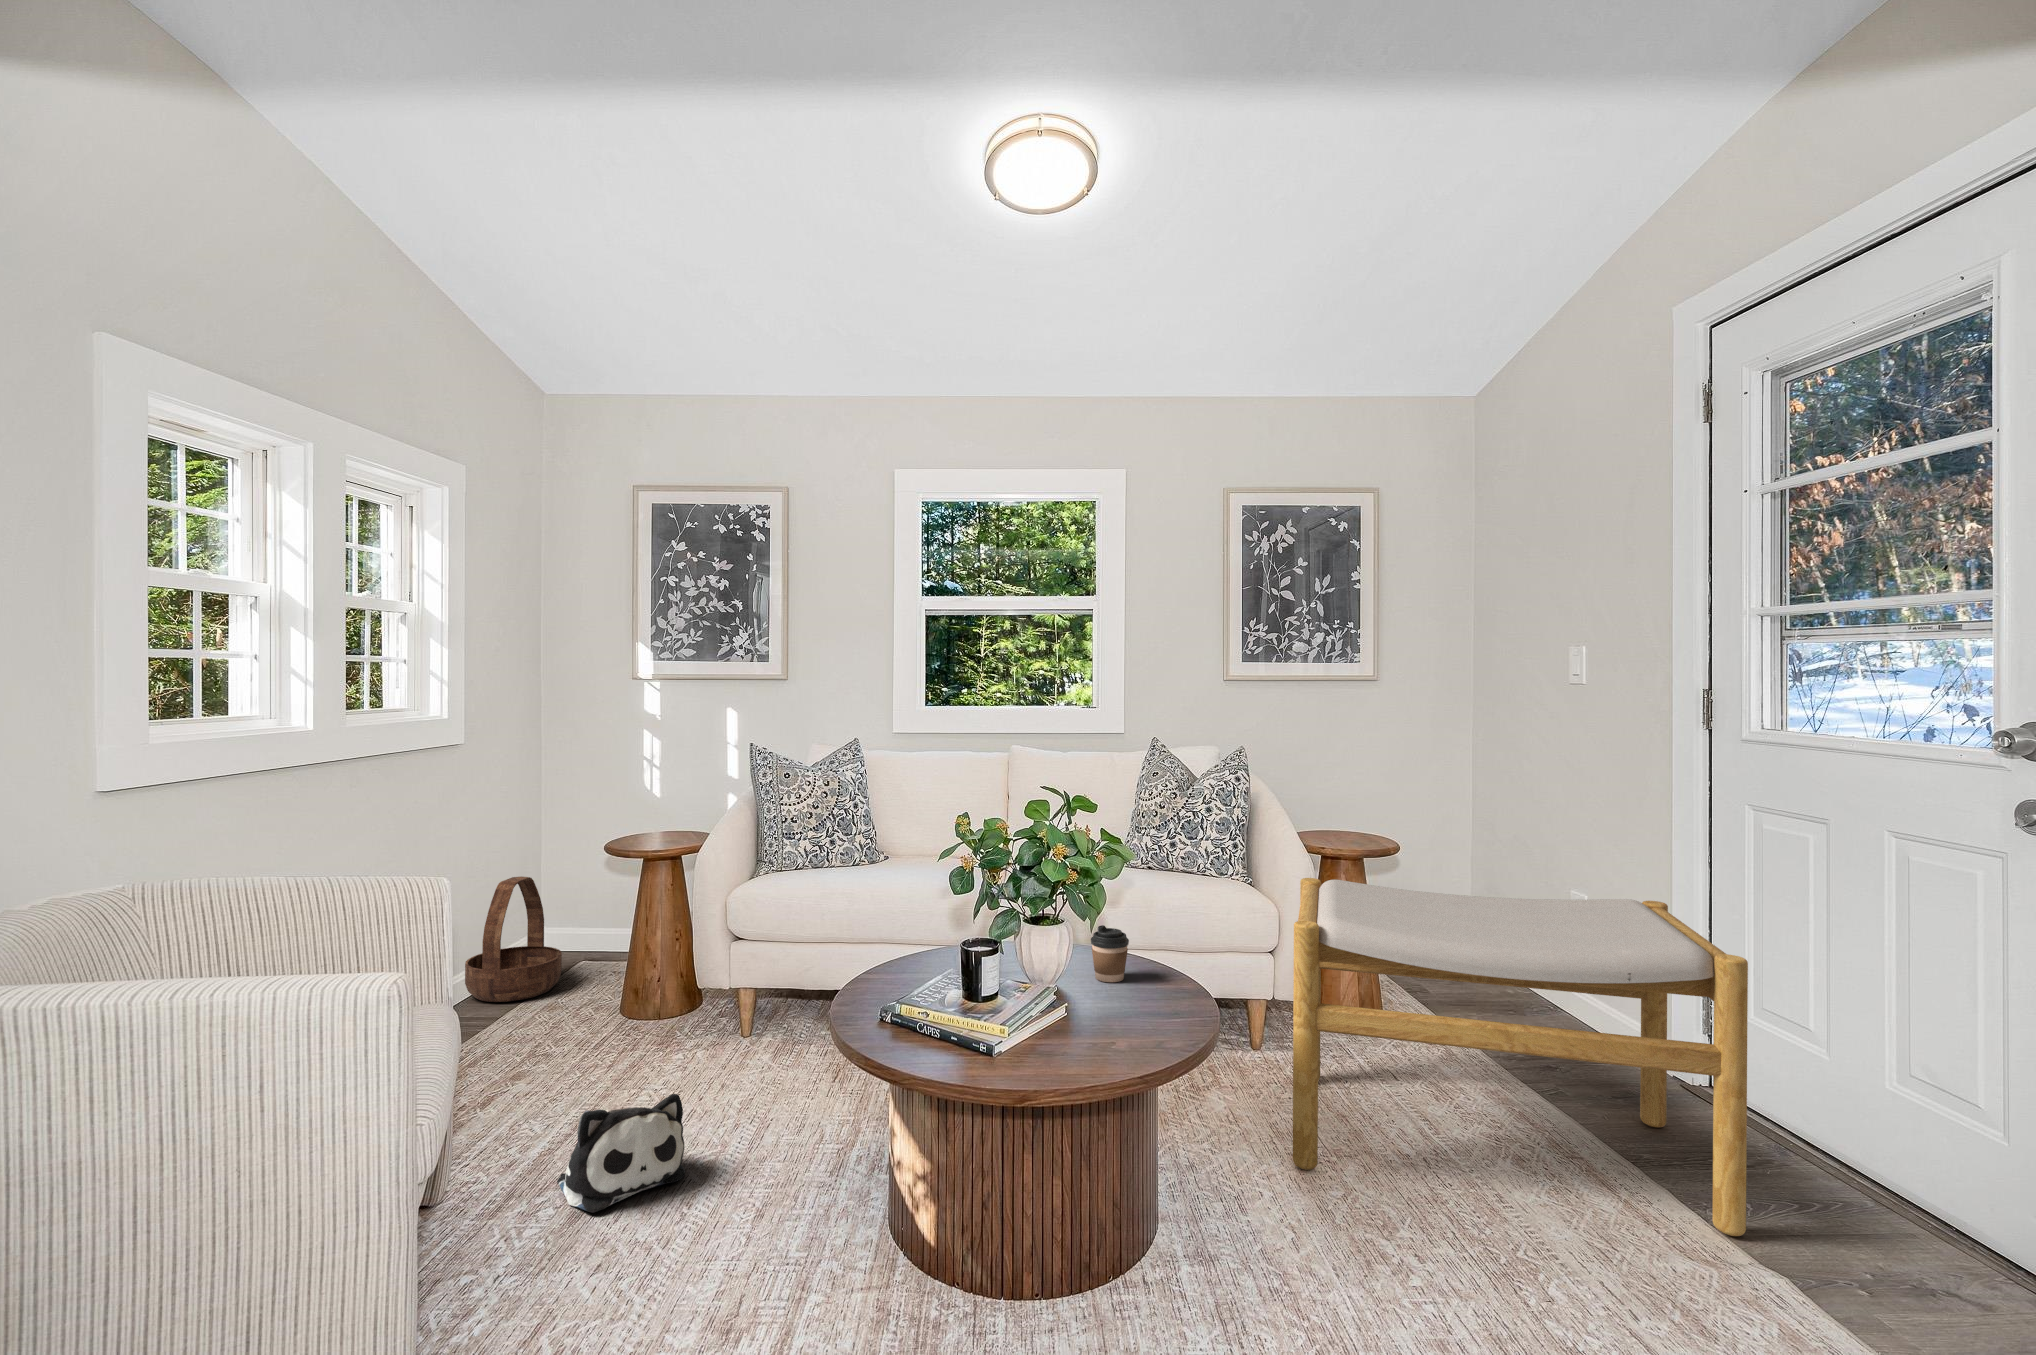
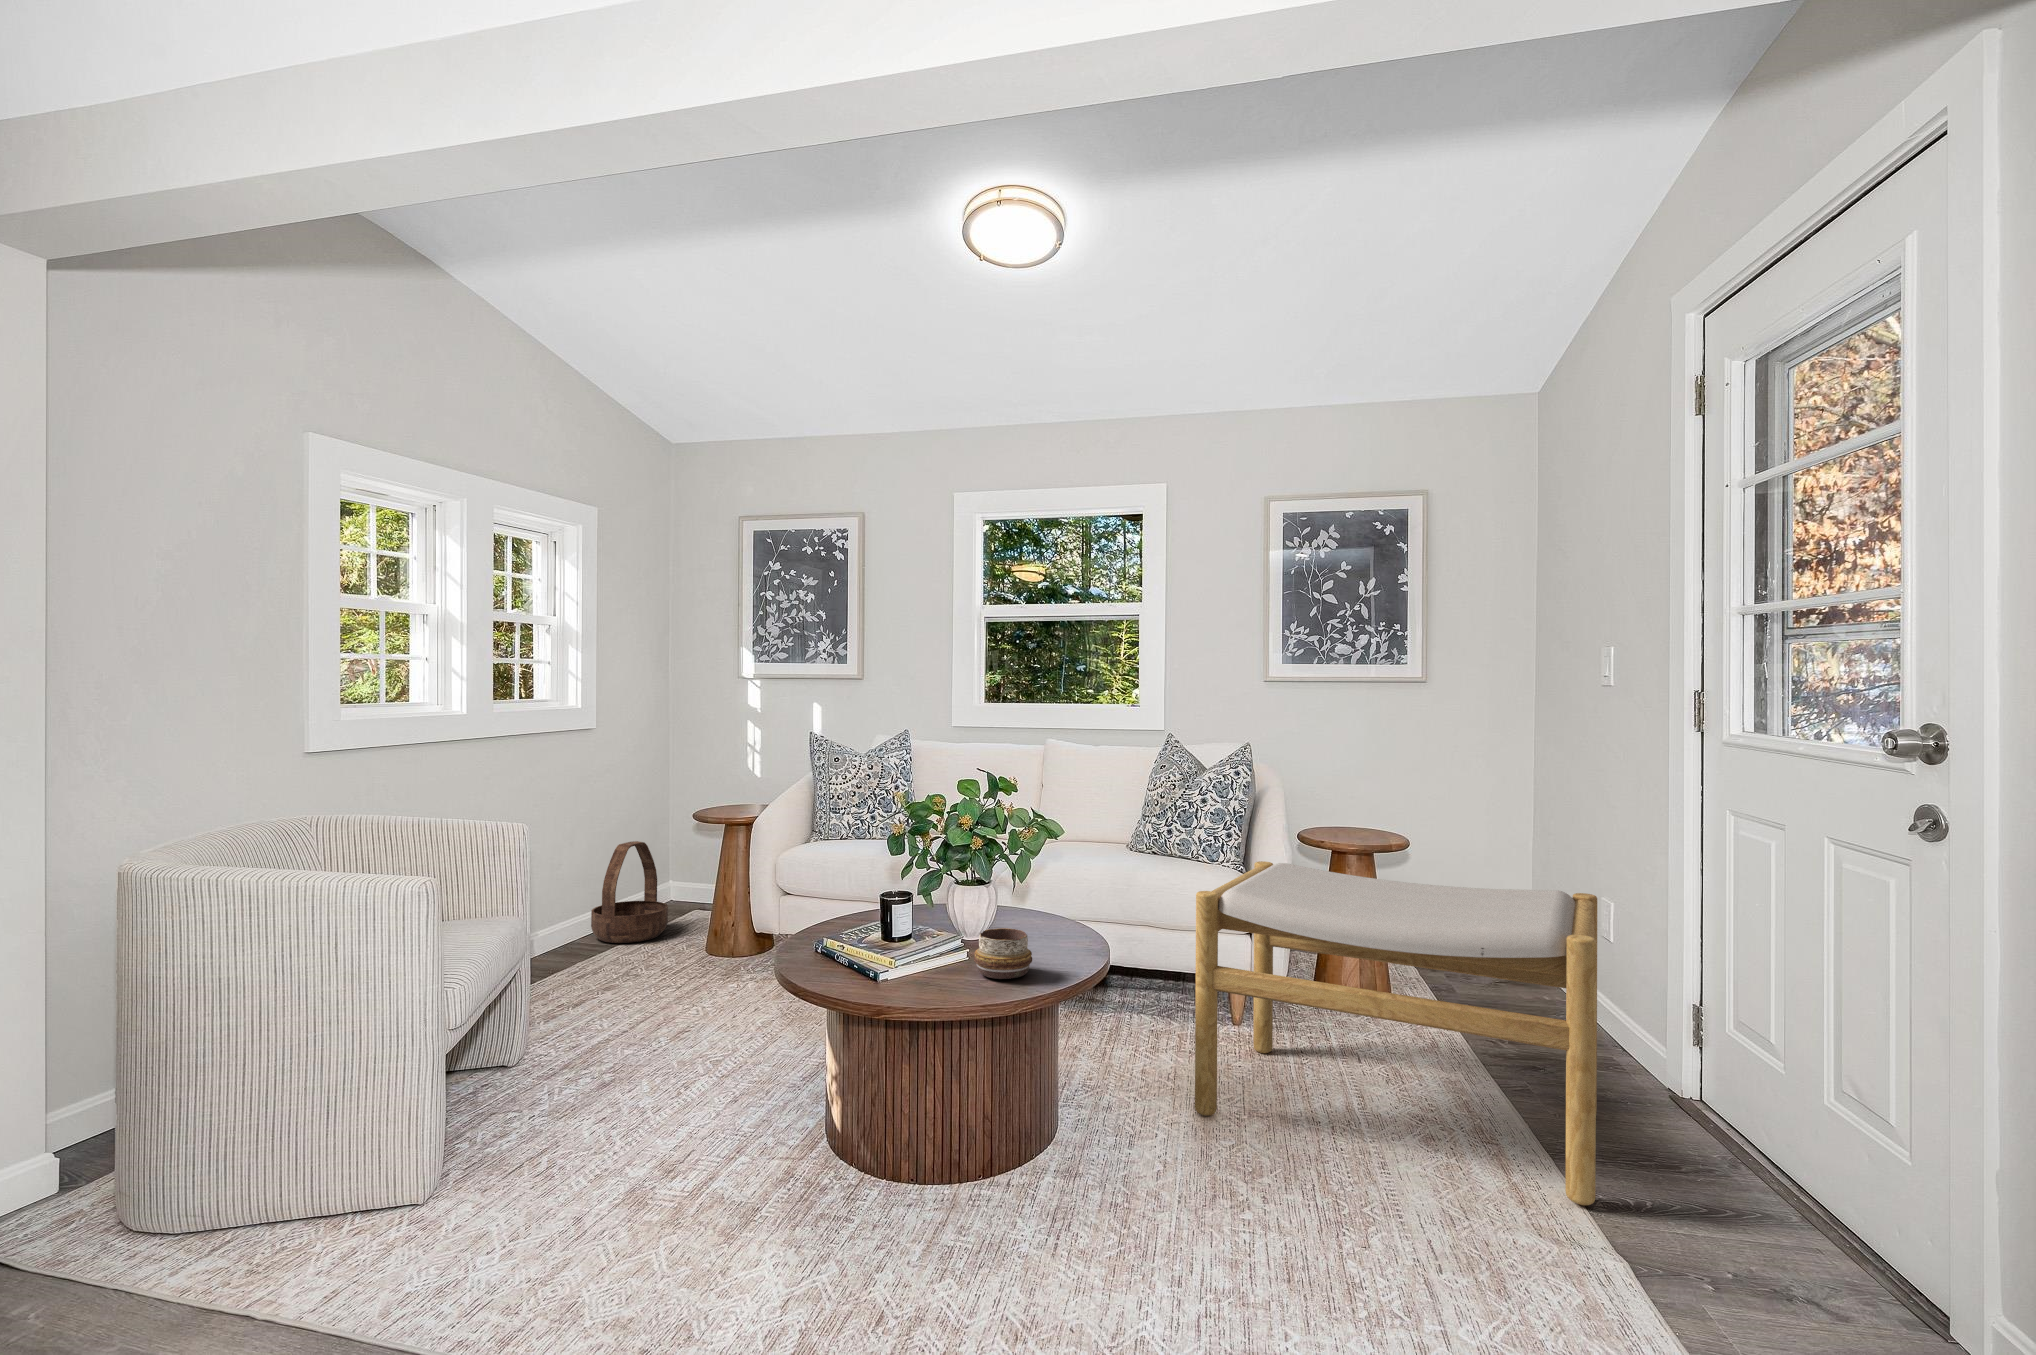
coffee cup: present [1091,925,1129,982] -> none [1023,888,1056,937]
decorative bowl: none [1086,983,1156,1046] -> present [974,928,1032,979]
plush toy: present [557,1094,685,1213] -> none [598,1005,695,1087]

